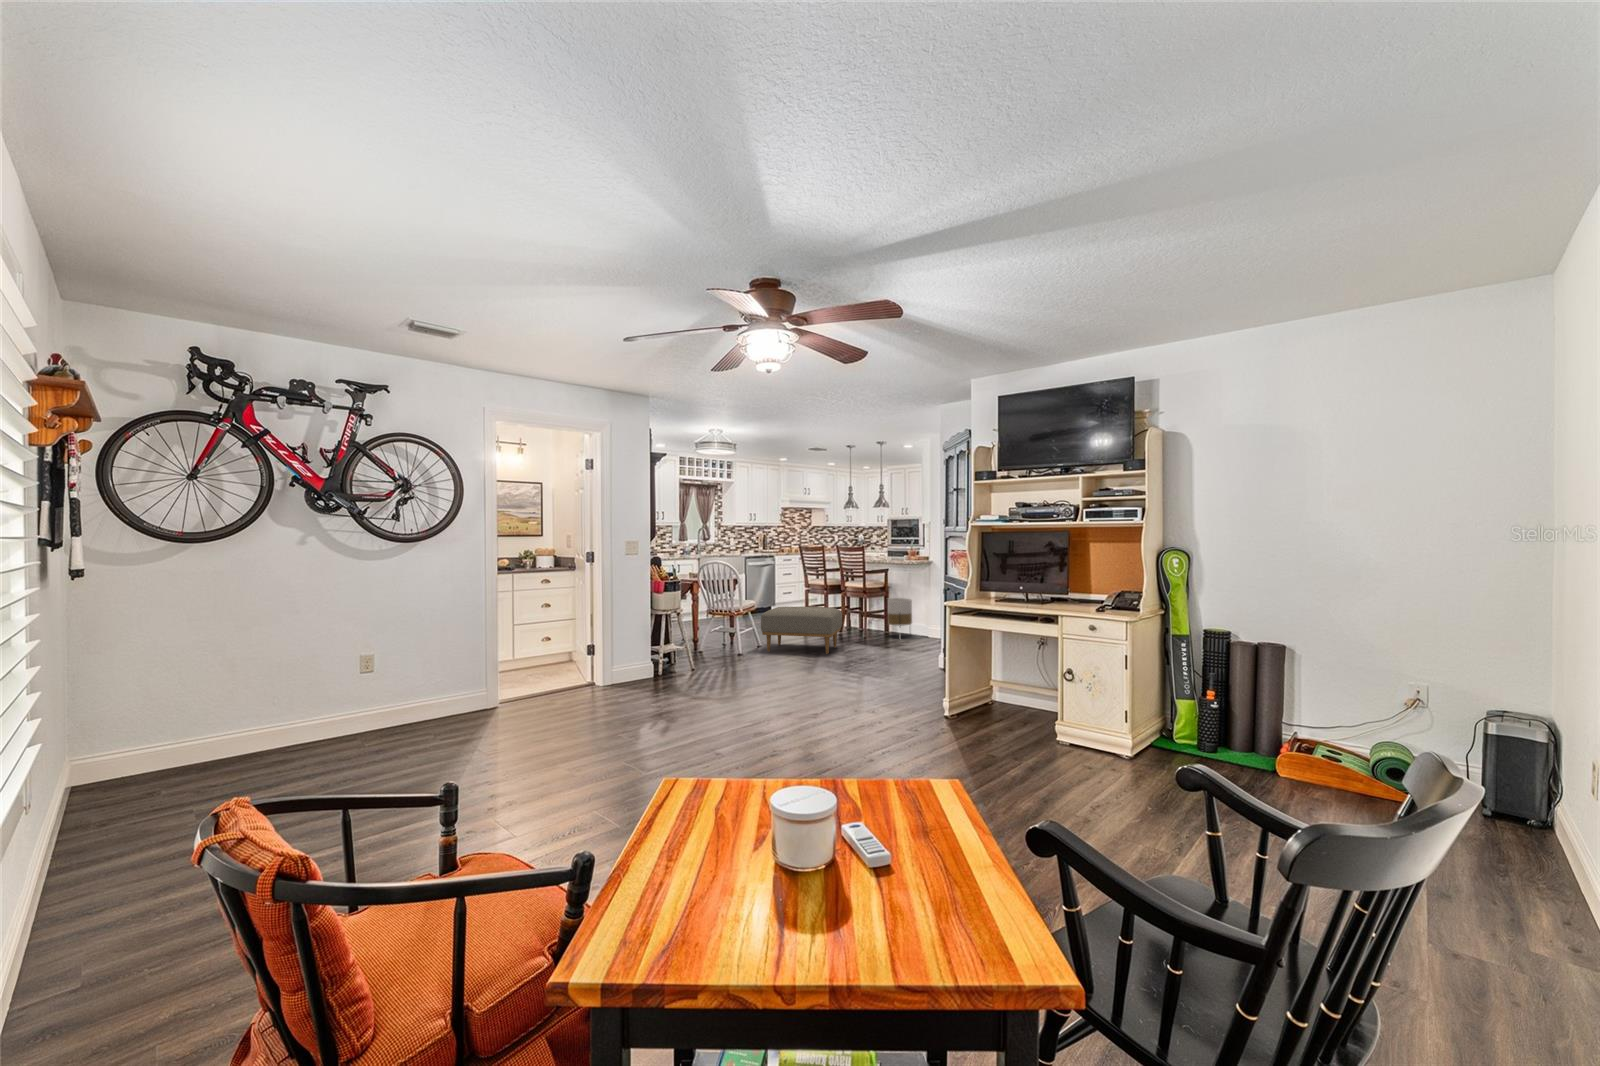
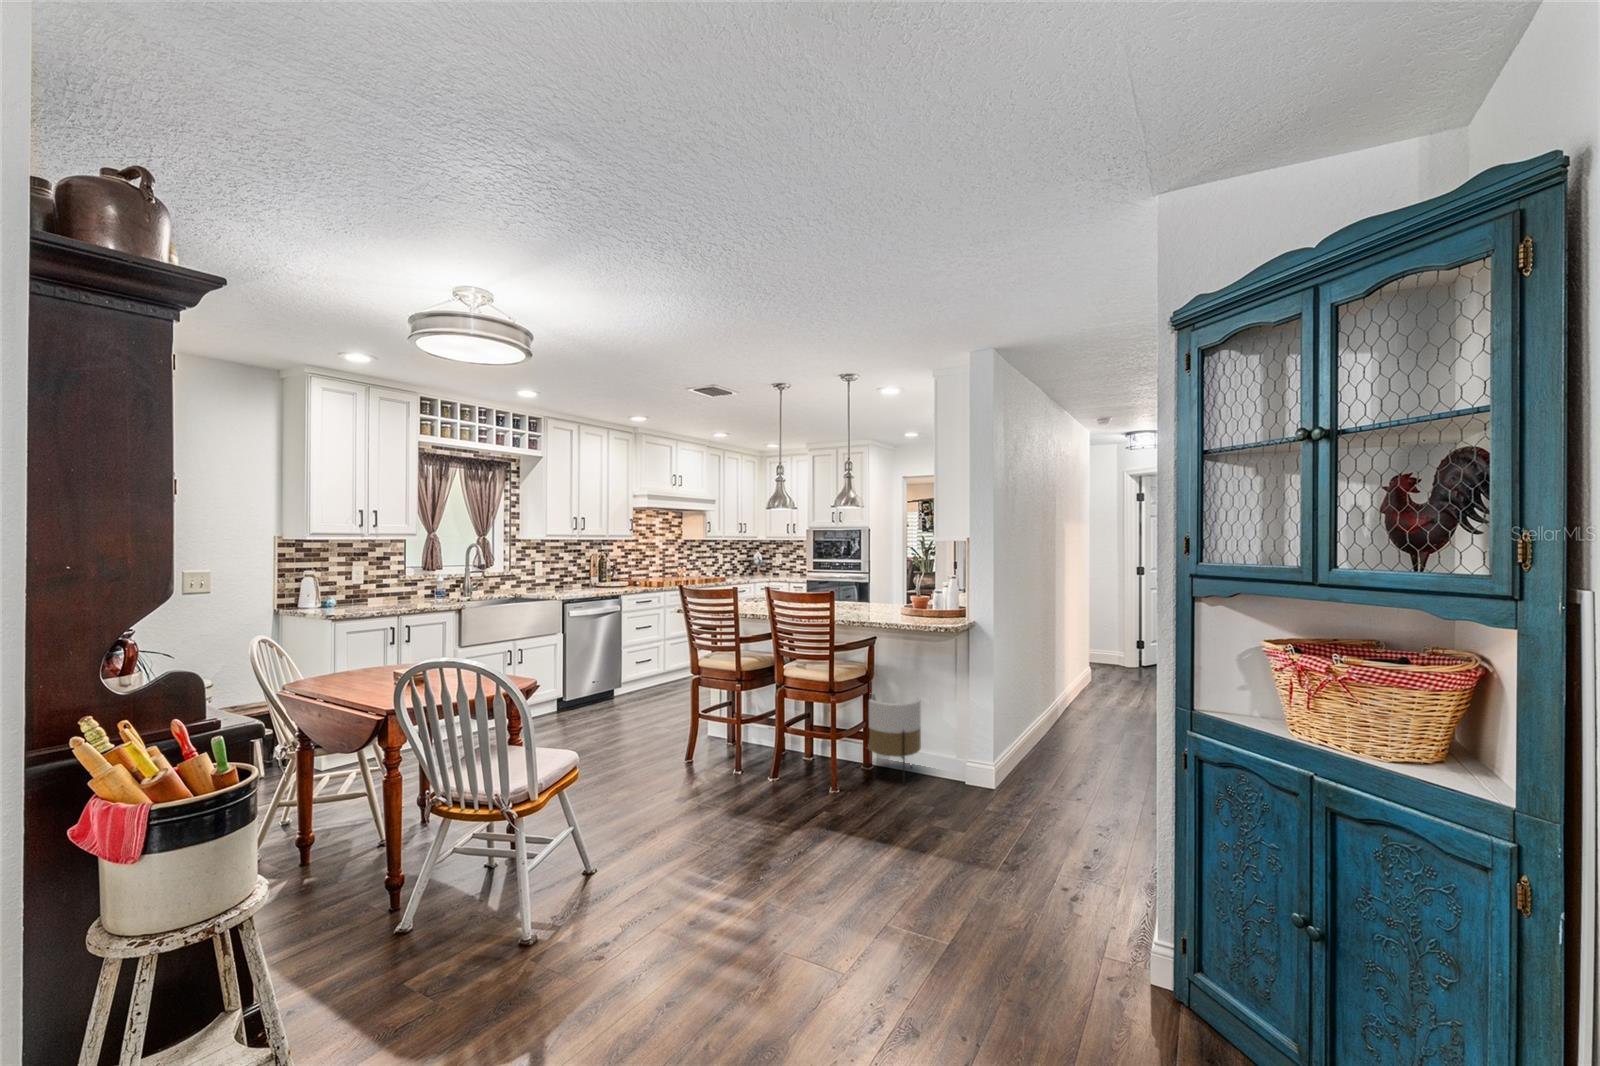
ottoman: present [761,606,842,654] -> none [594,754,806,911]

